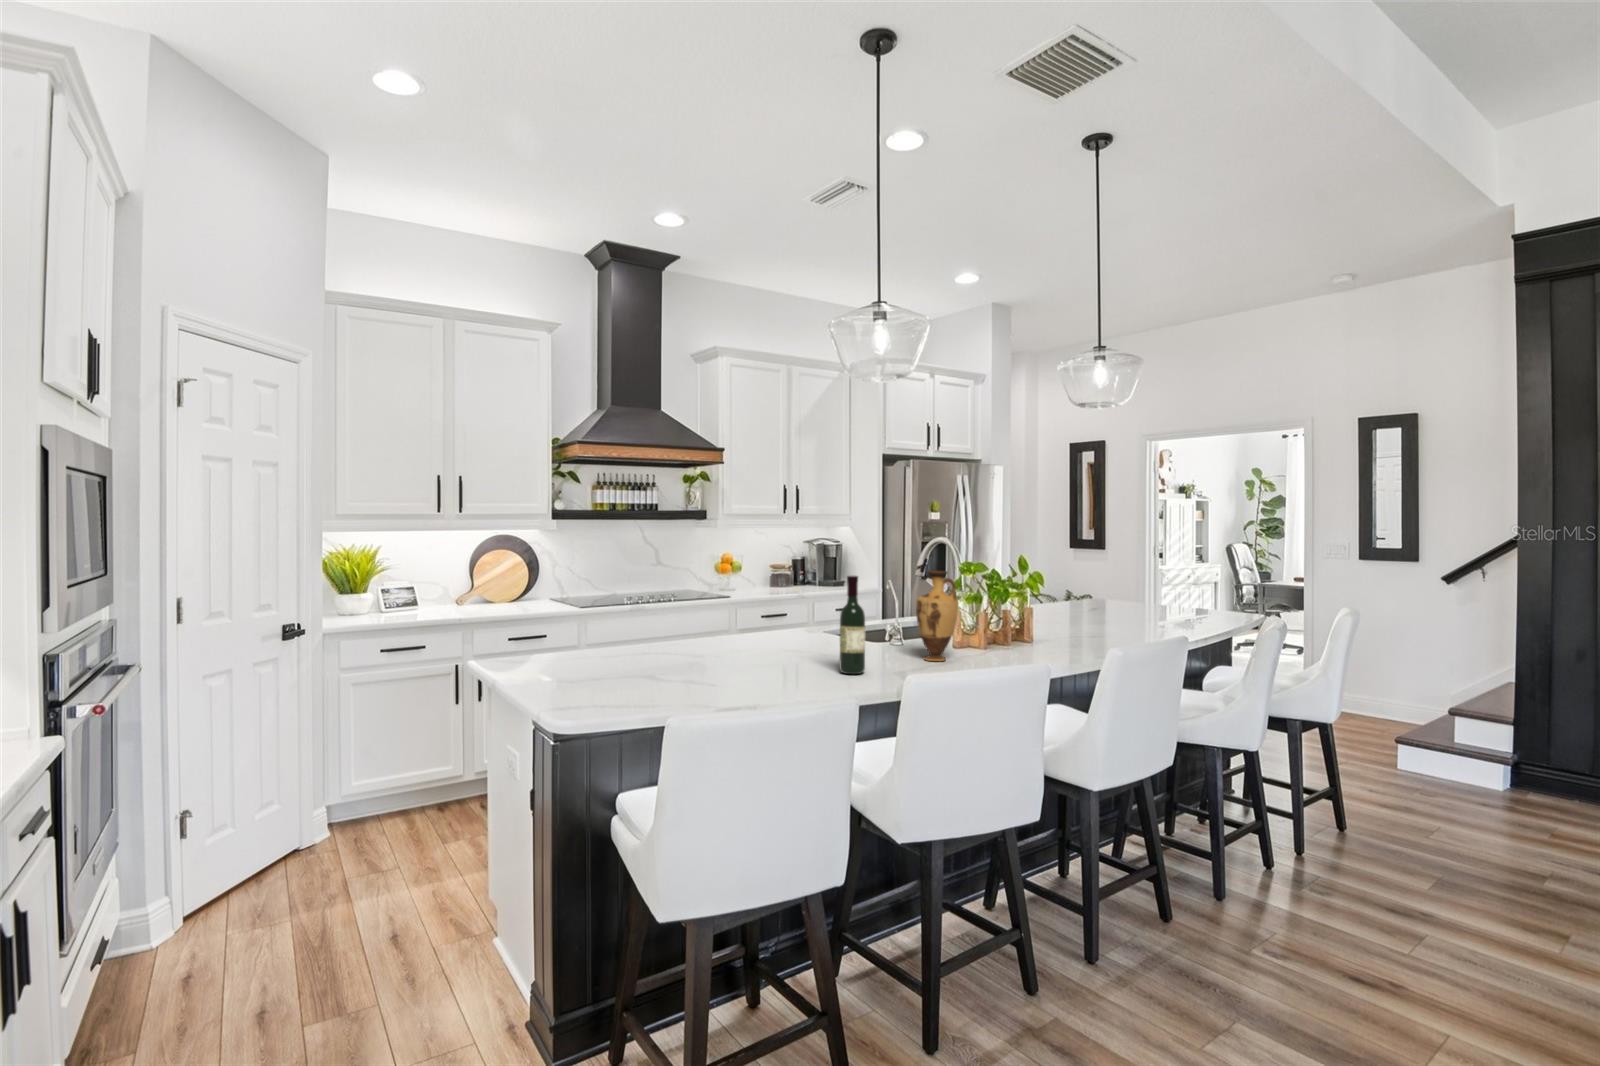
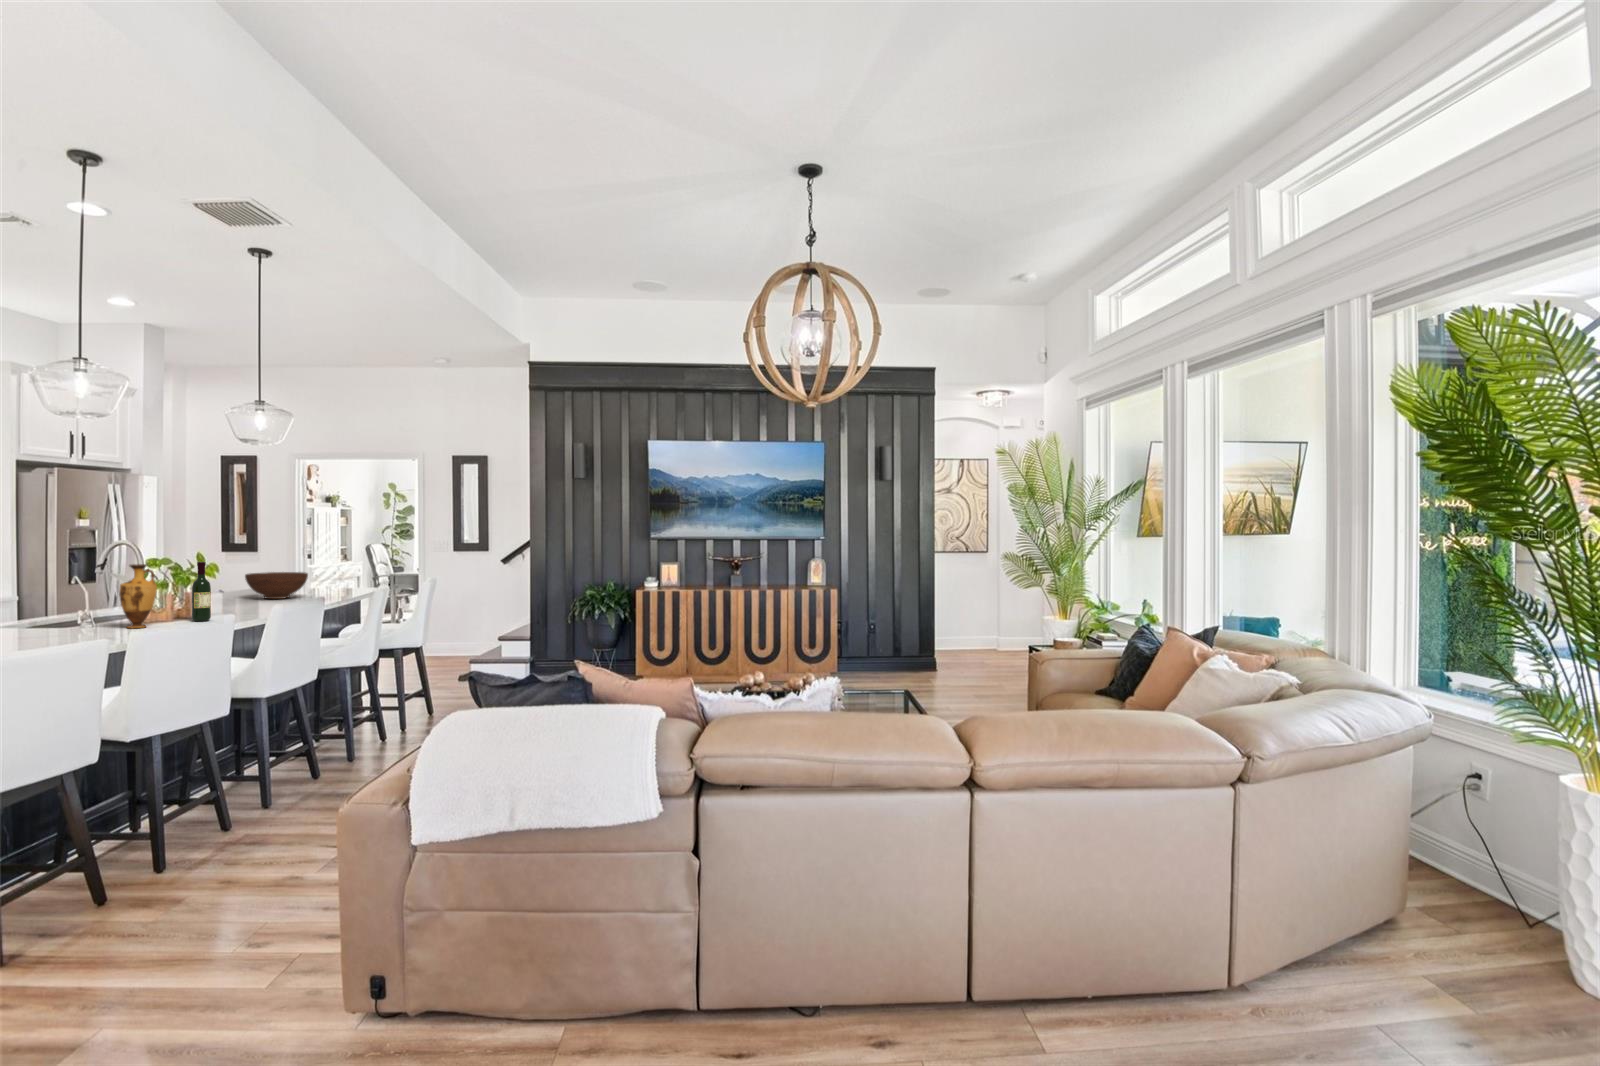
wine bottle: present [840,576,865,674] -> present [192,562,211,621]
fruit bowl: none [1080,582,1160,621] -> present [245,572,308,599]

